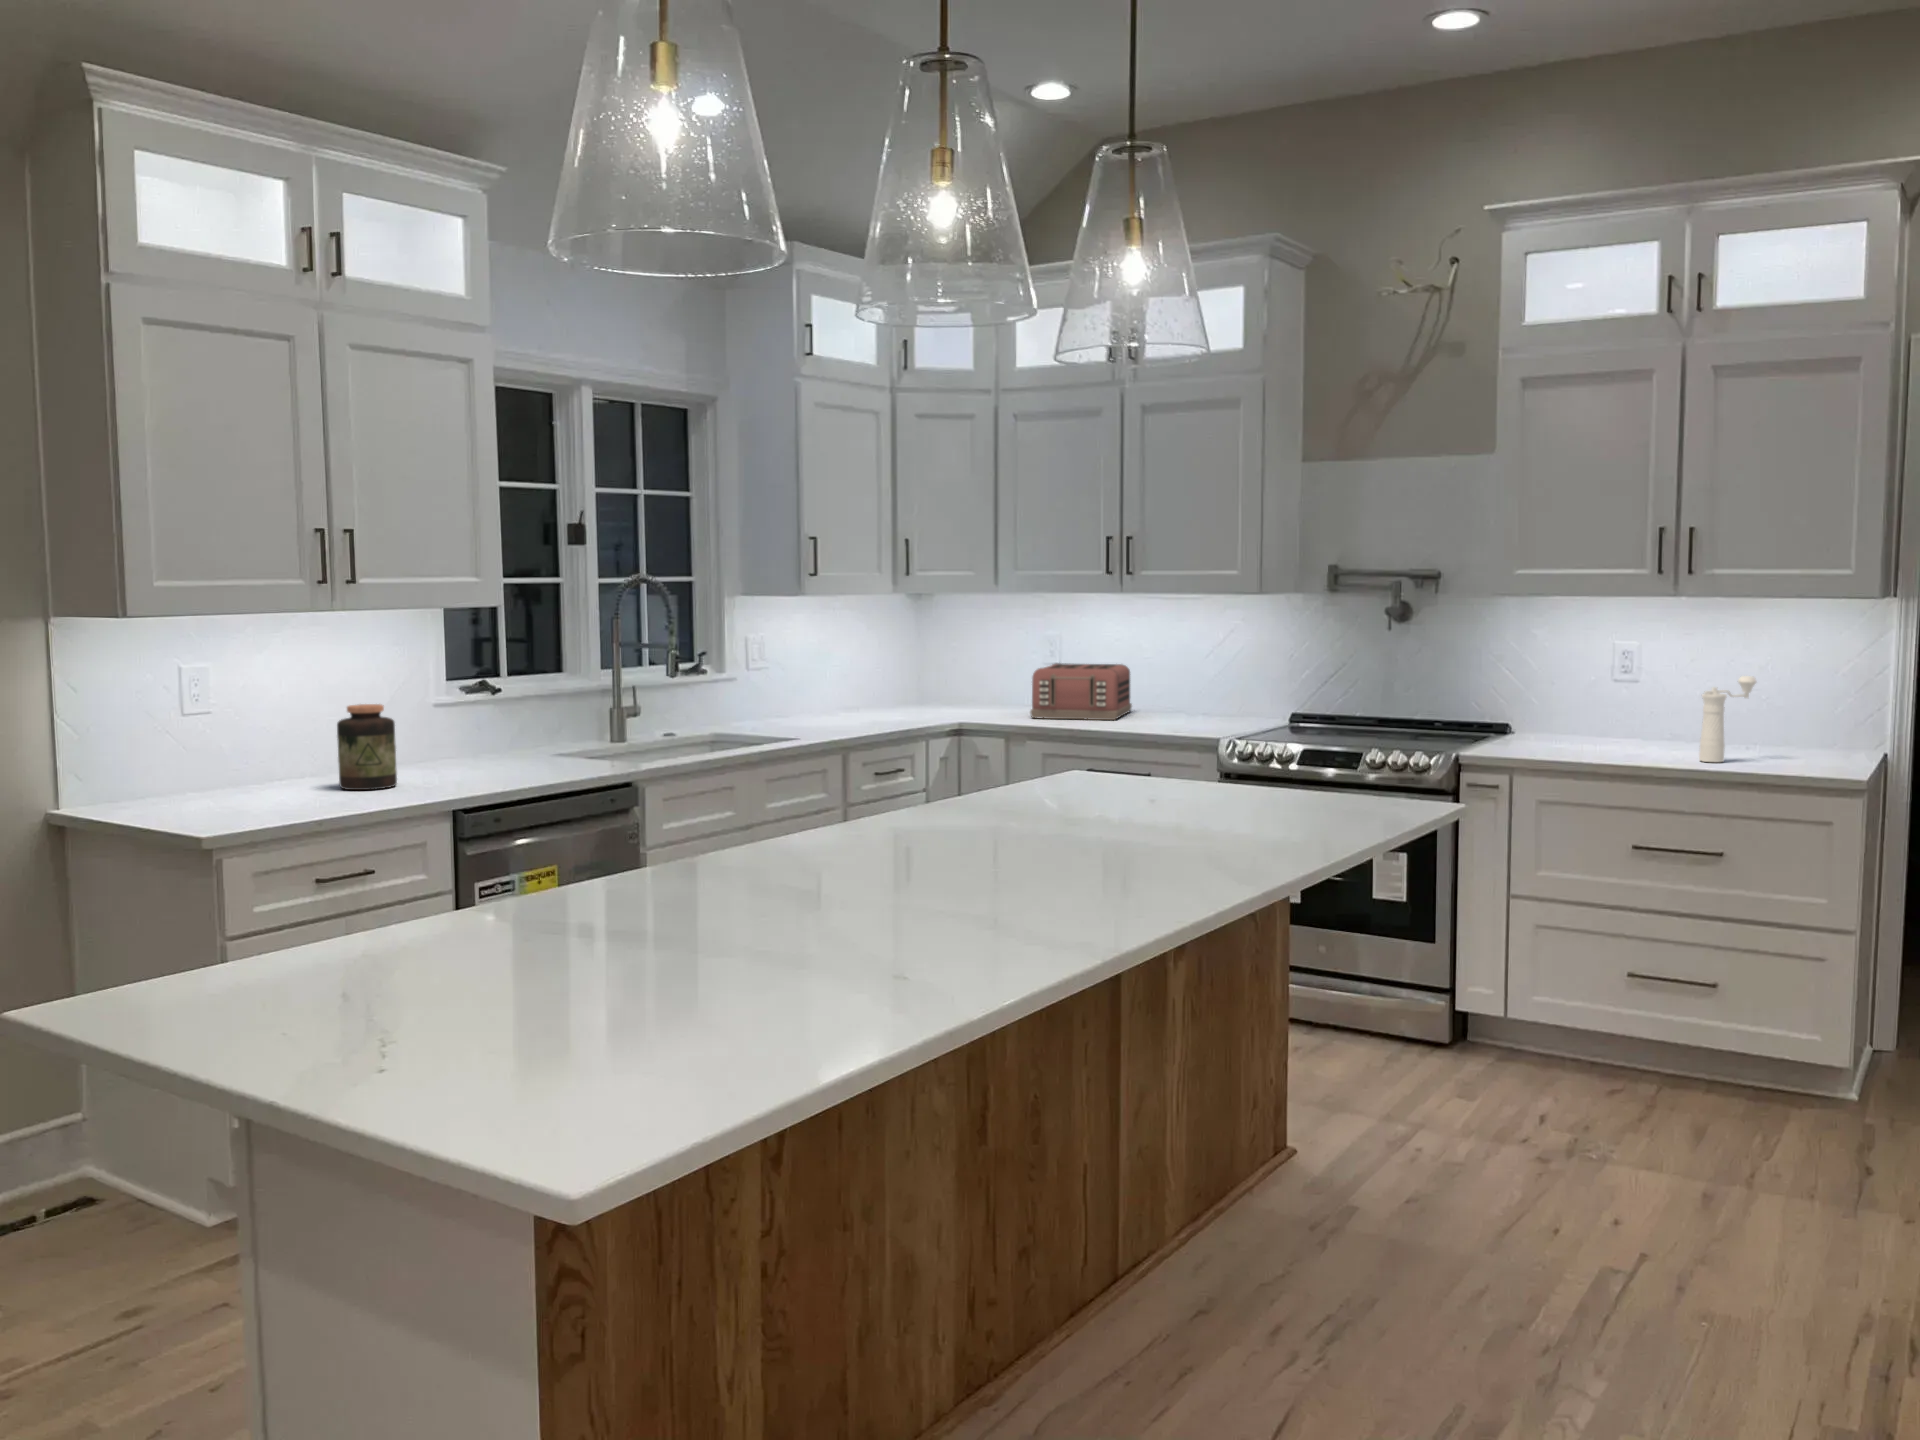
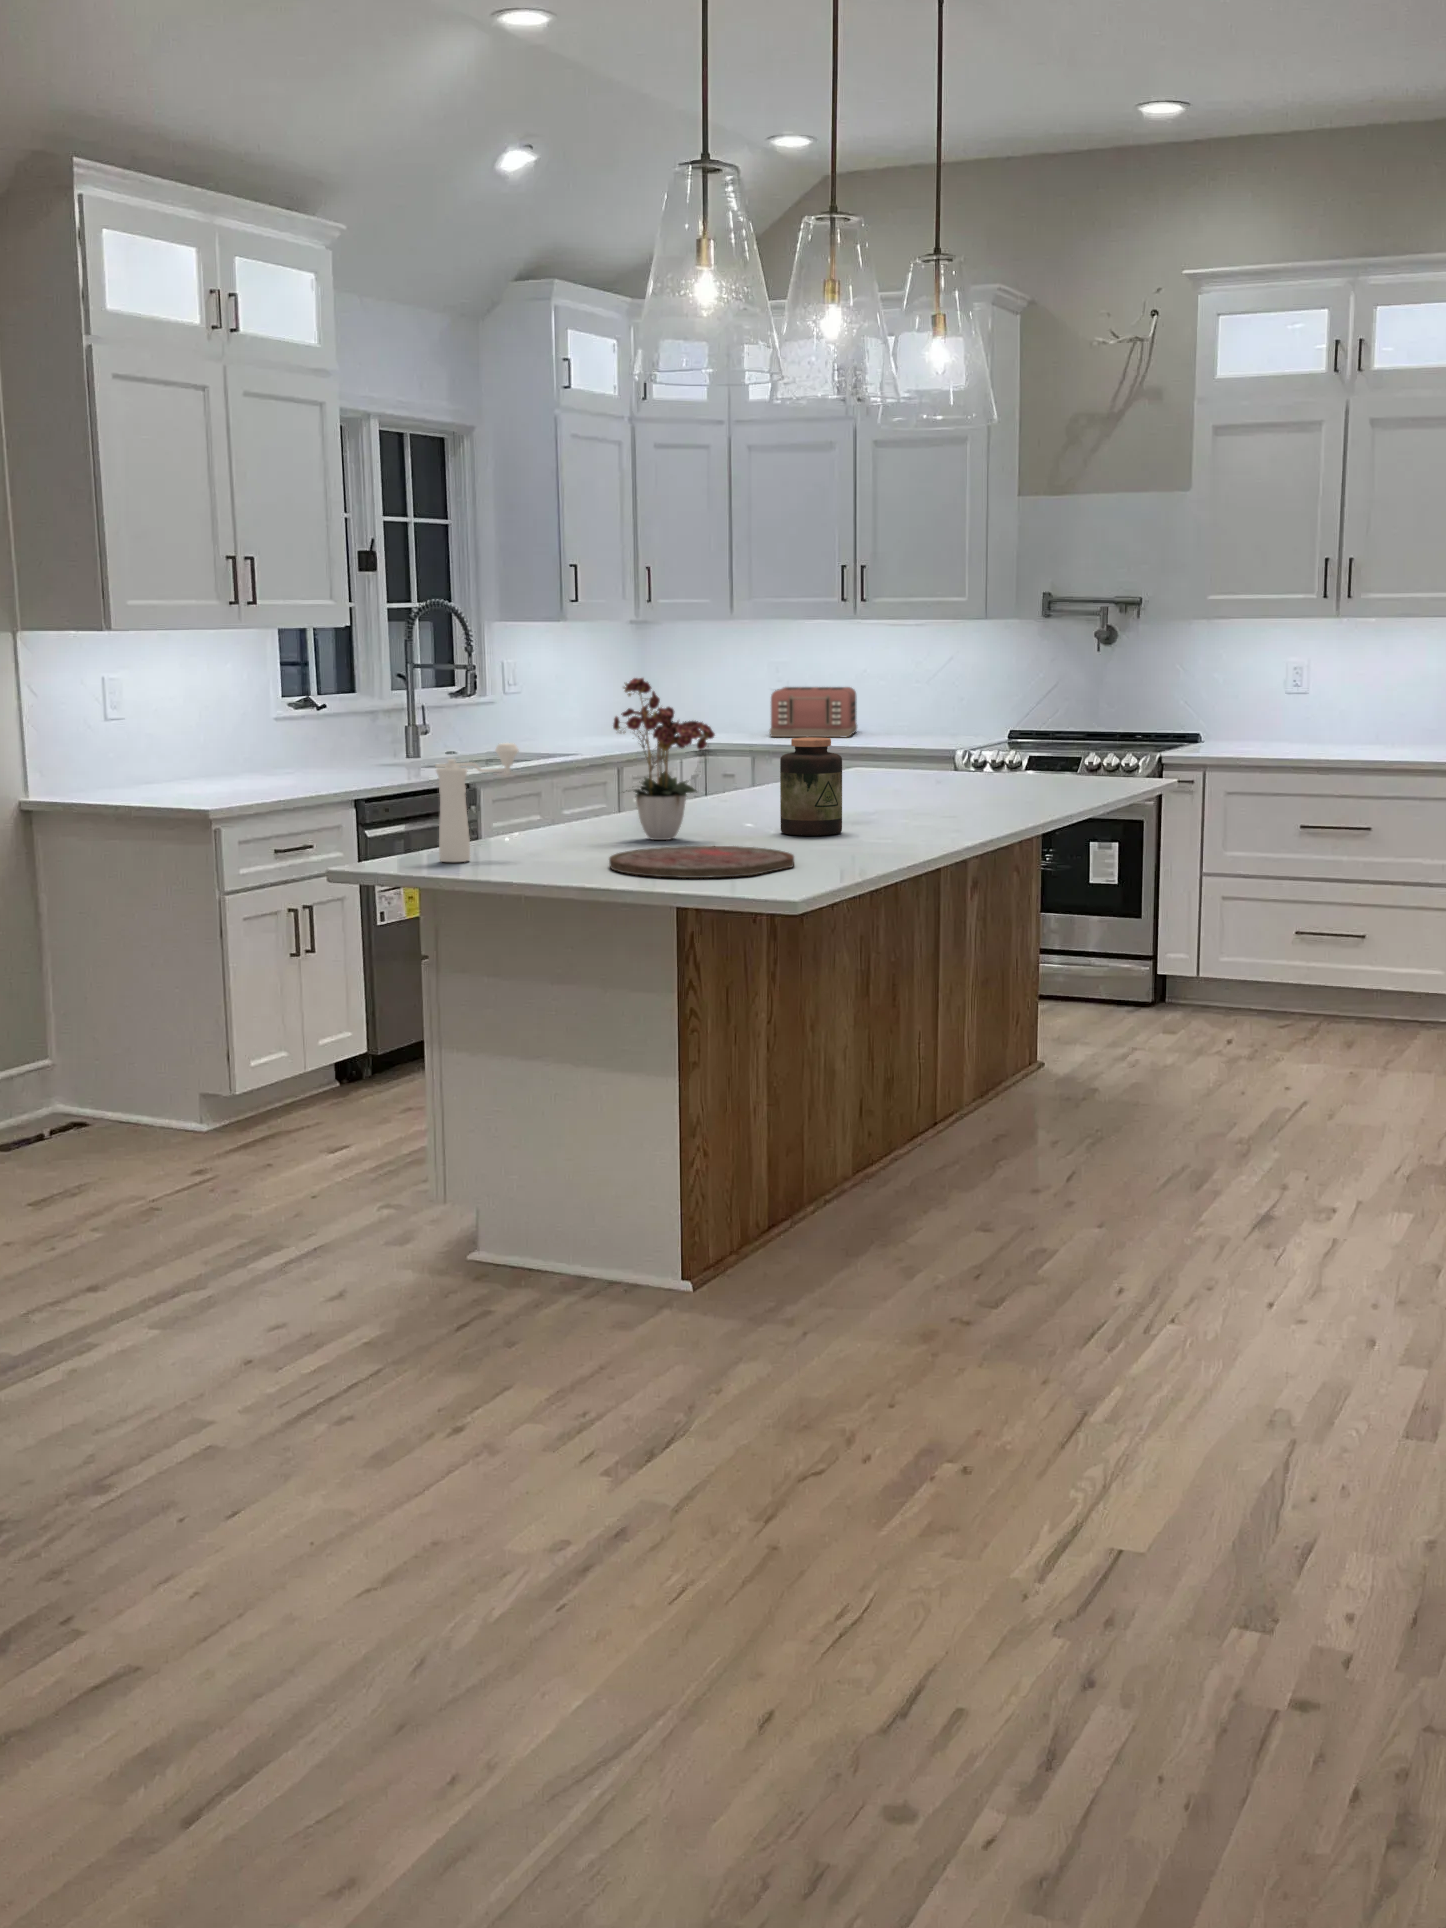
pepper mill: present [1699,676,1756,762] -> present [435,743,518,862]
flower arrangement: none [529,692,707,946] -> present [613,678,715,840]
jar: present [337,704,397,790] -> present [780,737,842,836]
cutting board: none [399,980,720,1087] -> present [609,846,794,878]

